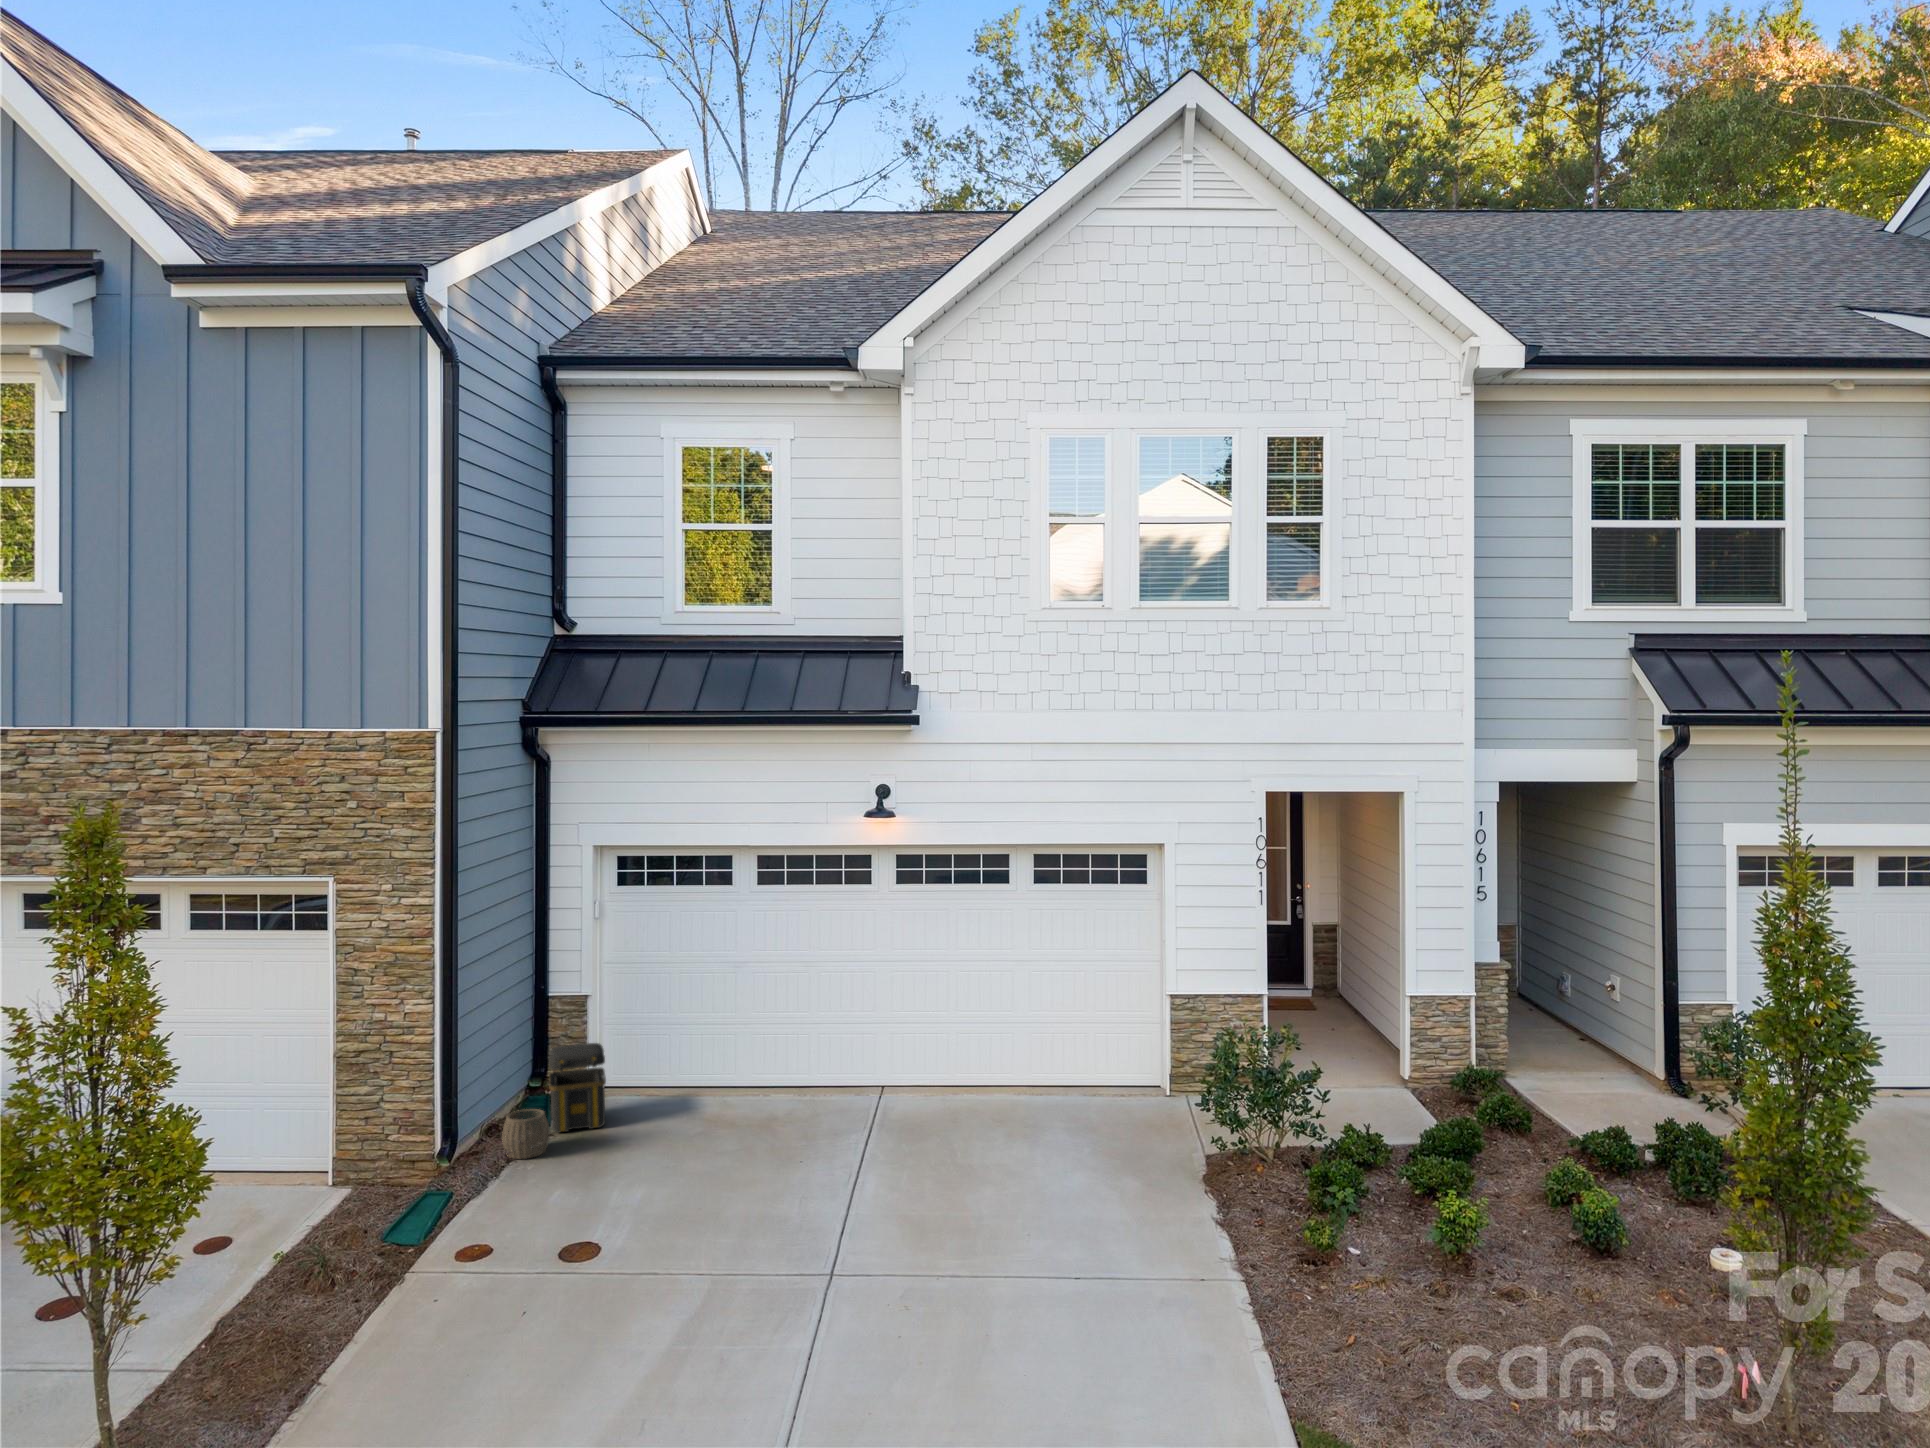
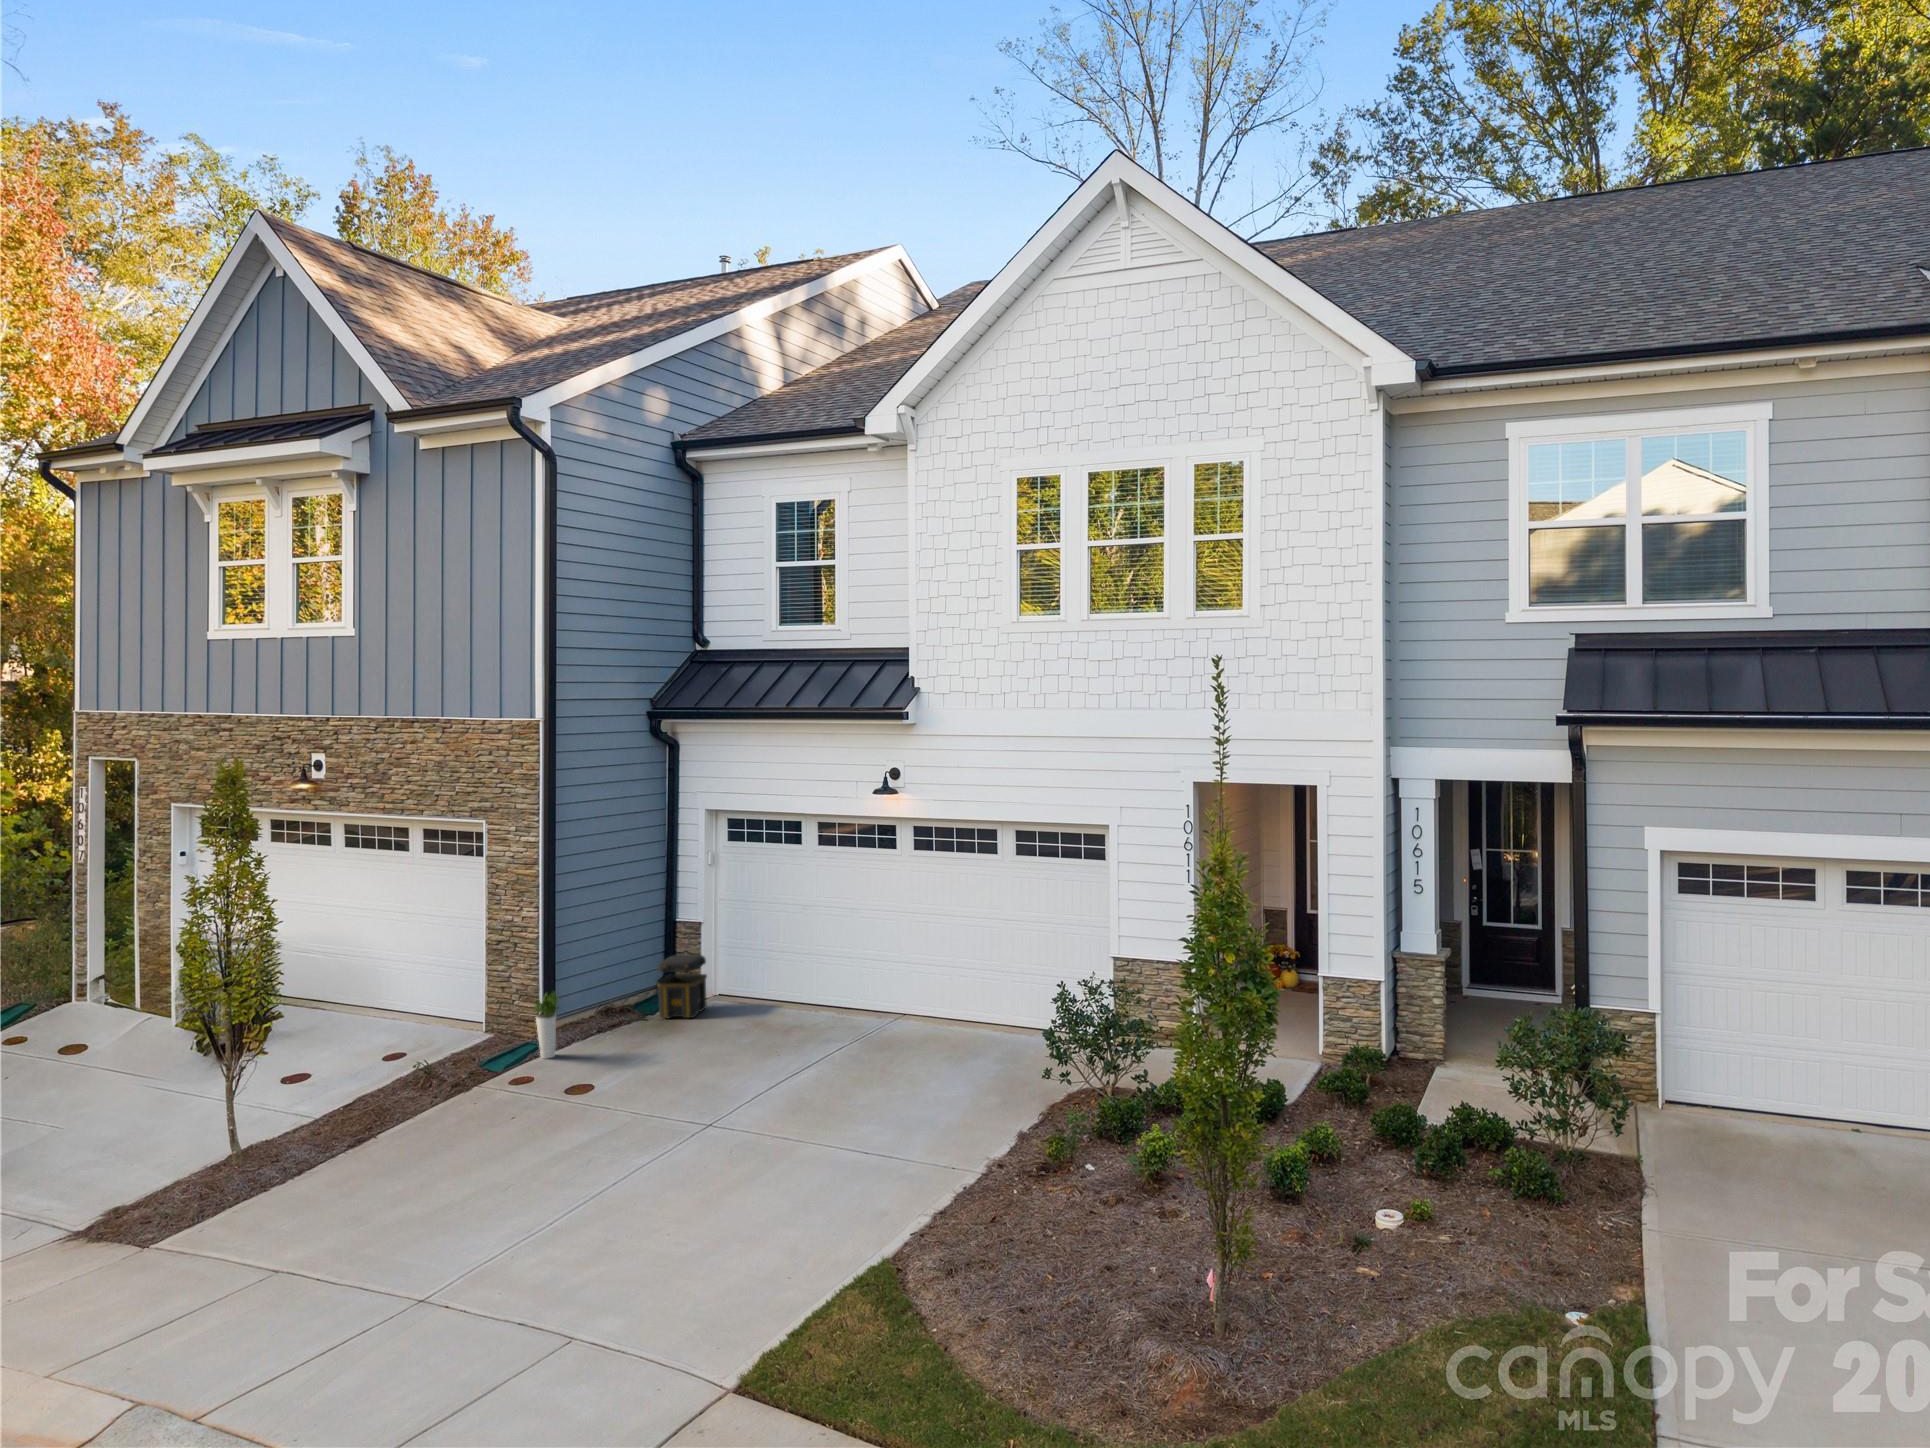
planter: none [436,1108,477,1206] -> present [534,992,559,1059]
woven basket: present [502,1109,550,1159] -> none [609,998,645,1033]

